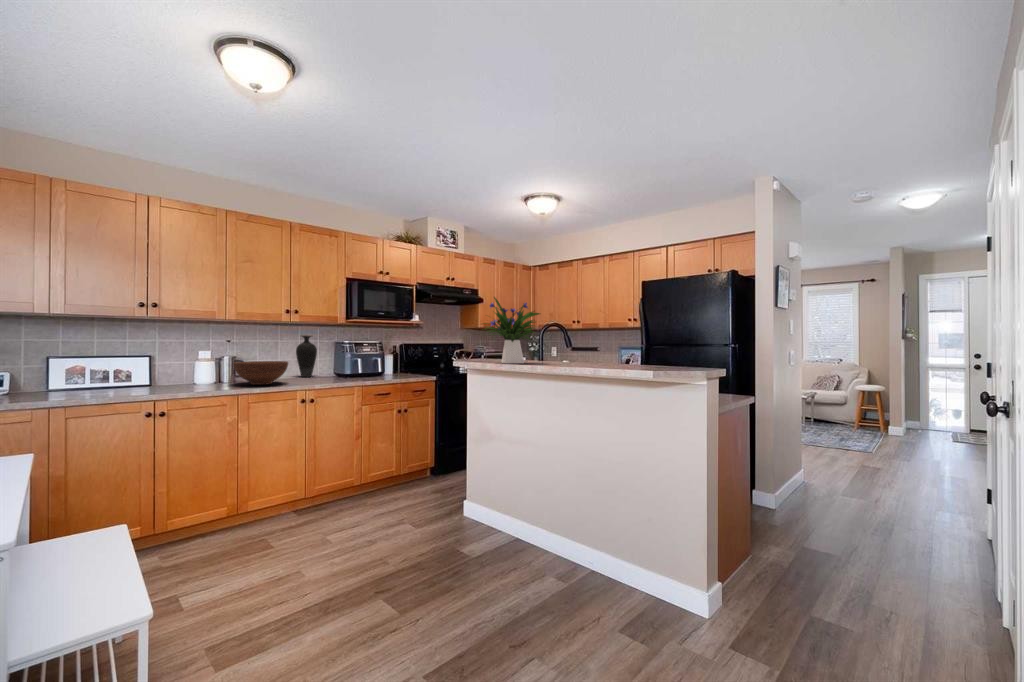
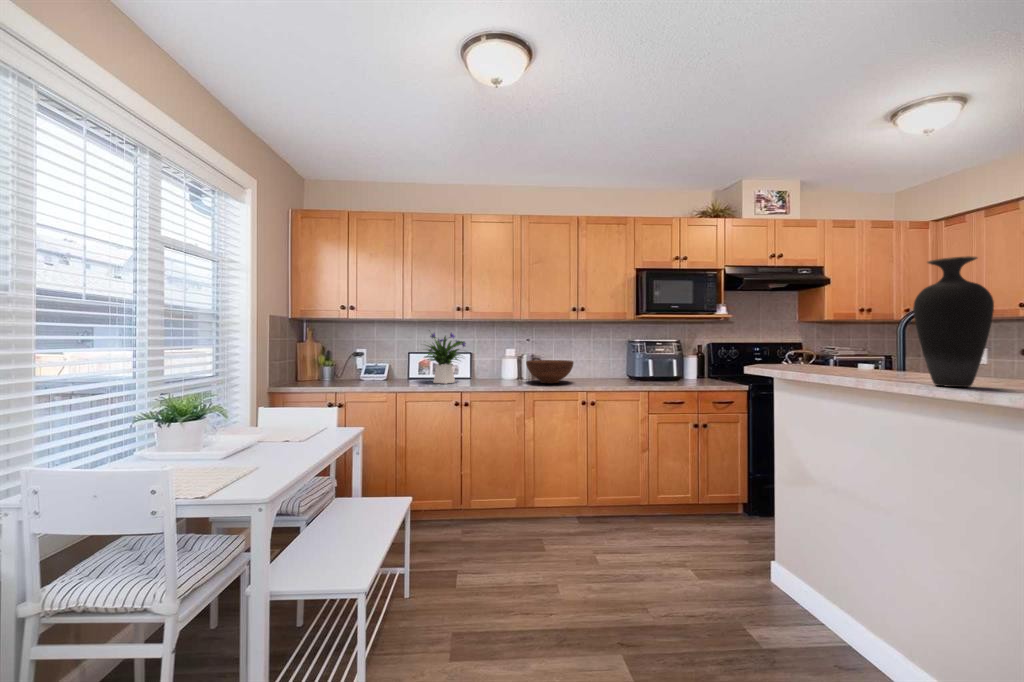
flower arrangement: present [487,297,540,363] -> present [425,333,466,384]
vase: present [296,335,317,377] -> present [913,256,994,387]

